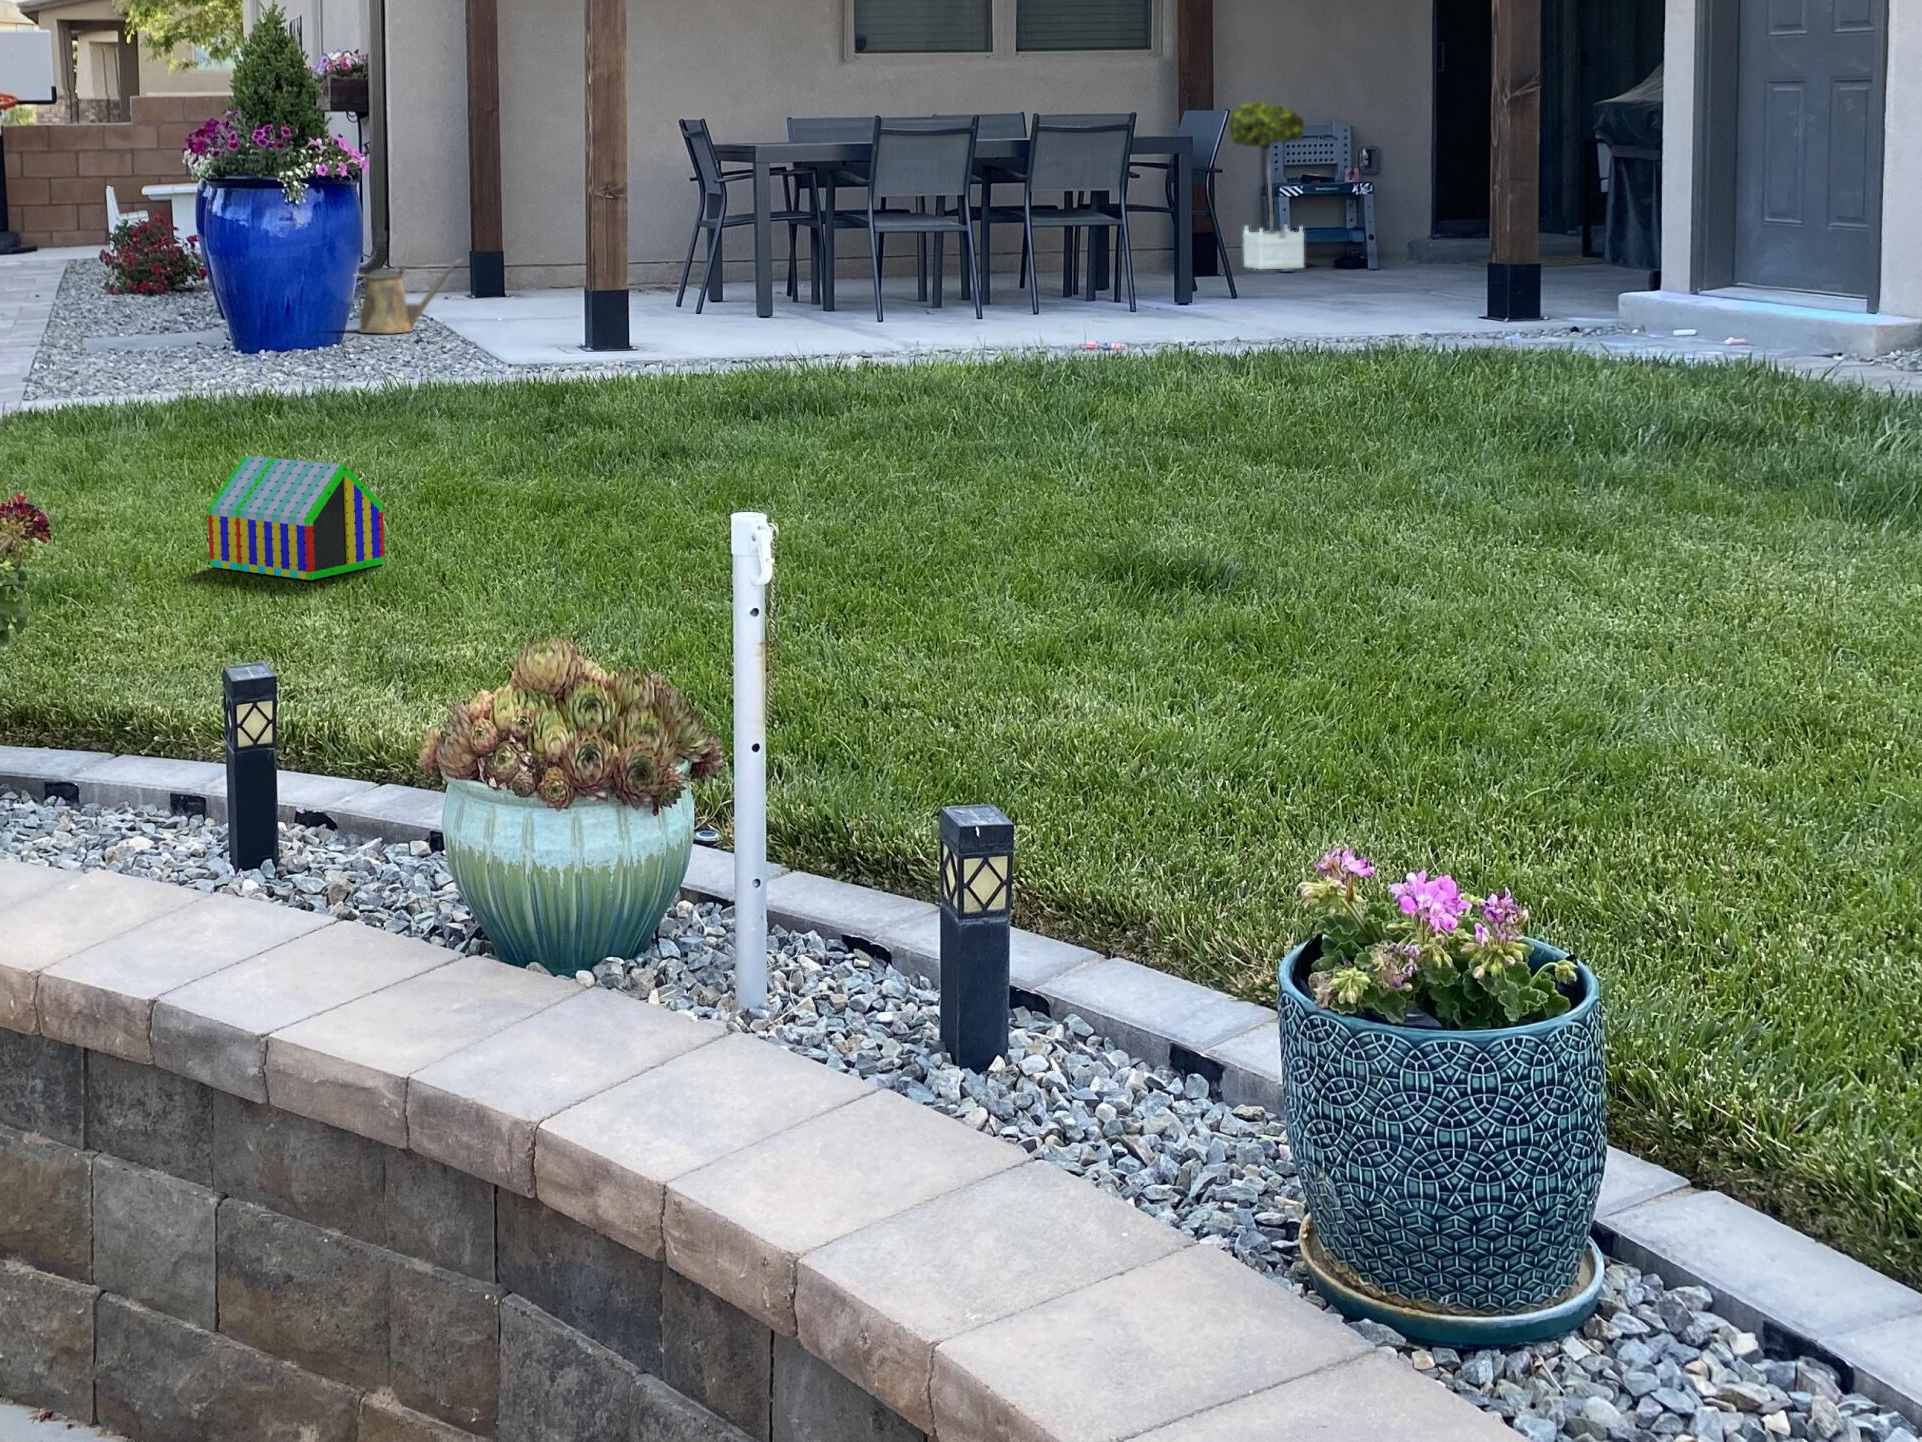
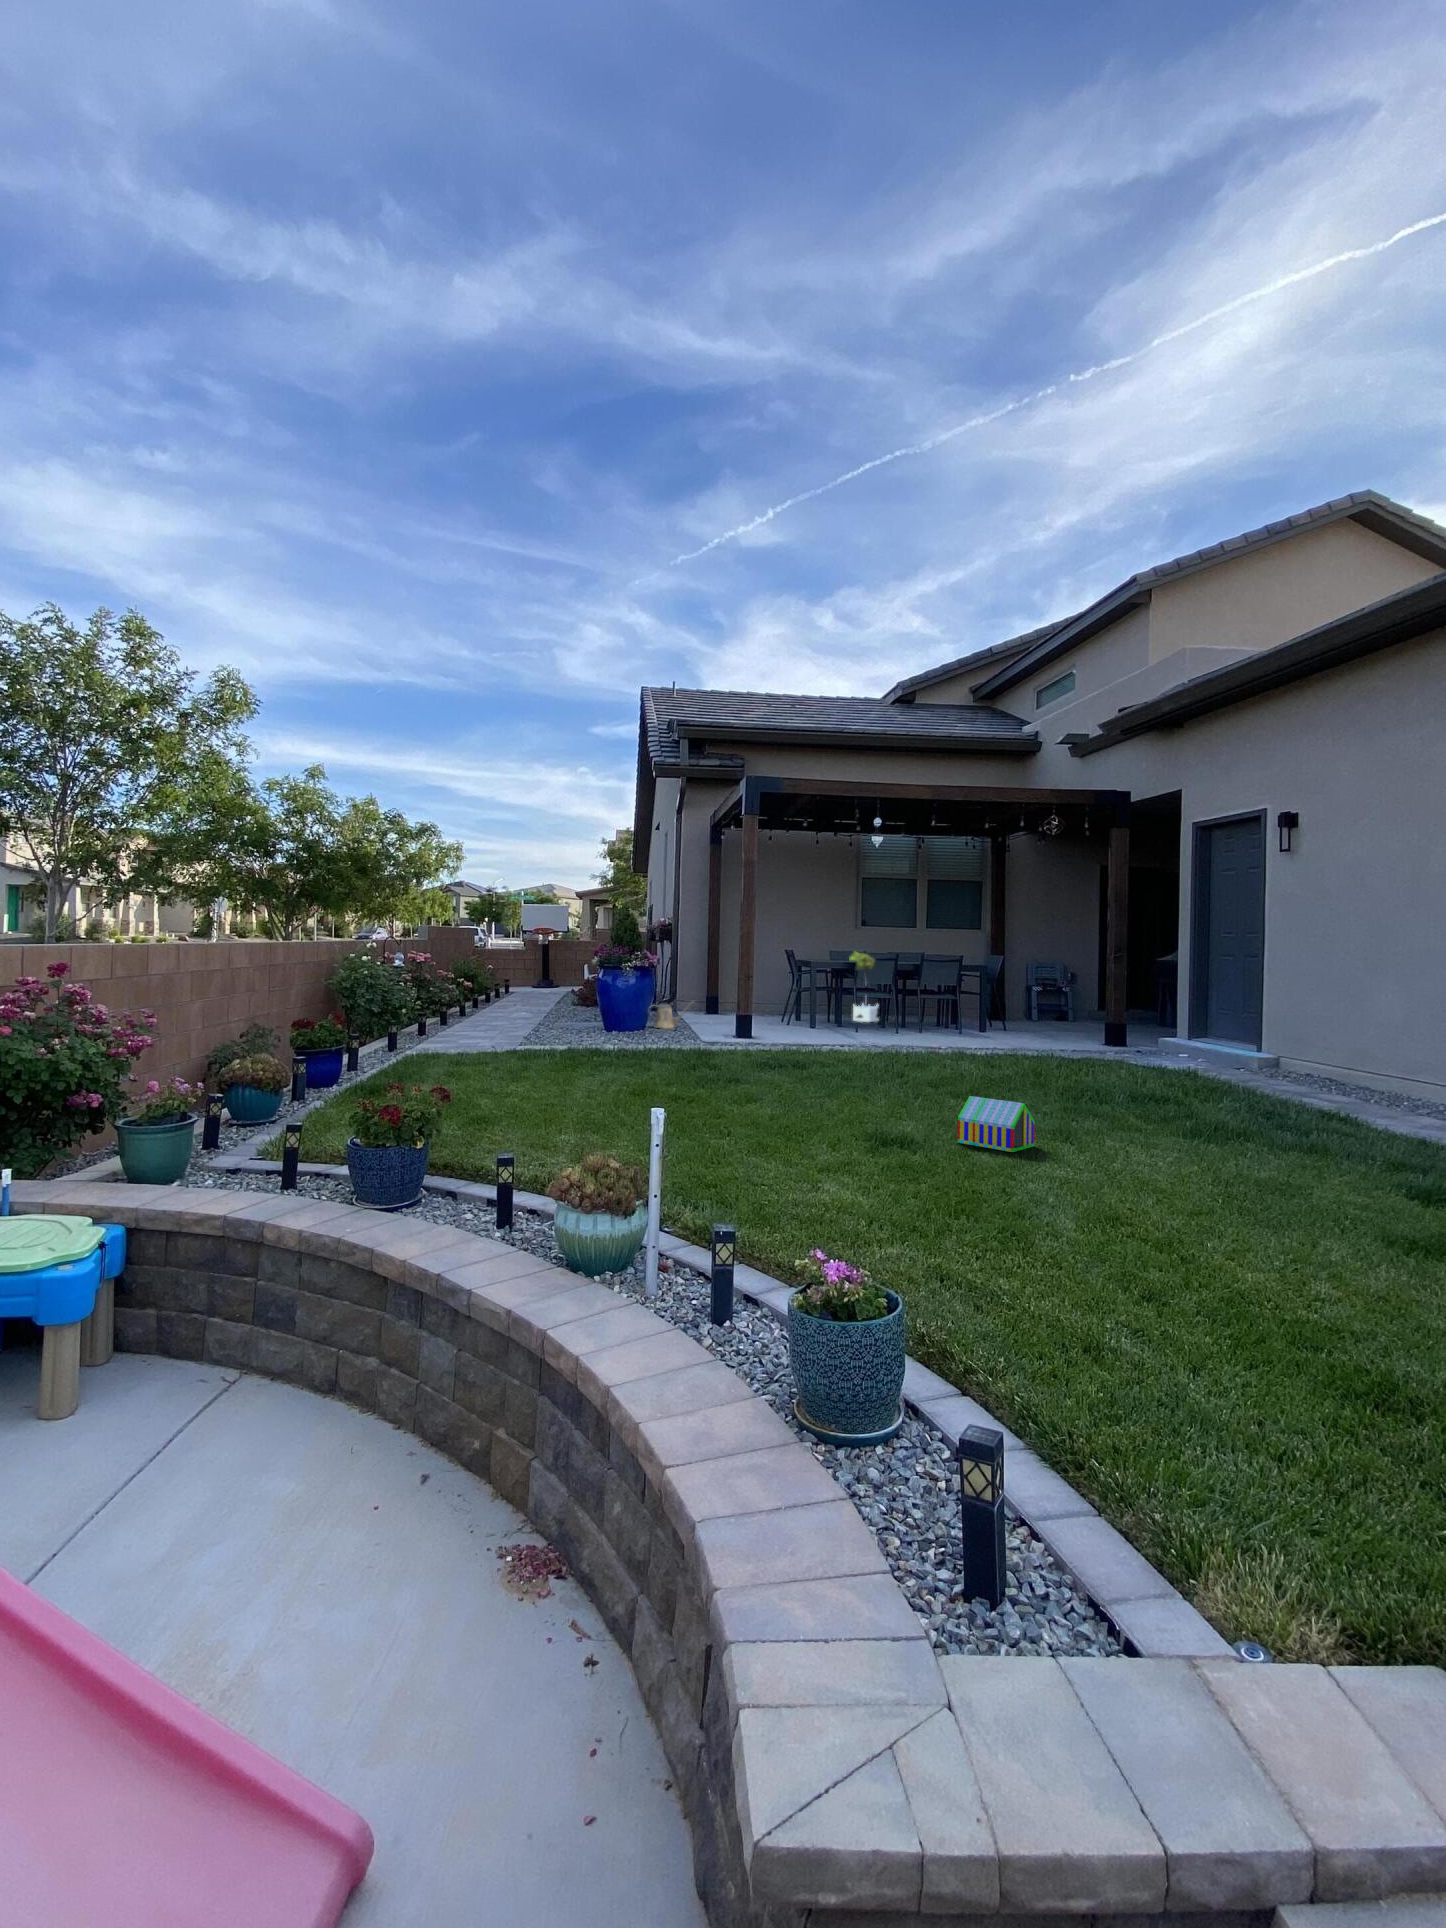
potted tree: present [1229,100,1304,269] -> present [849,951,879,1022]
toy house: present [208,456,385,580] -> present [957,1096,1035,1152]

